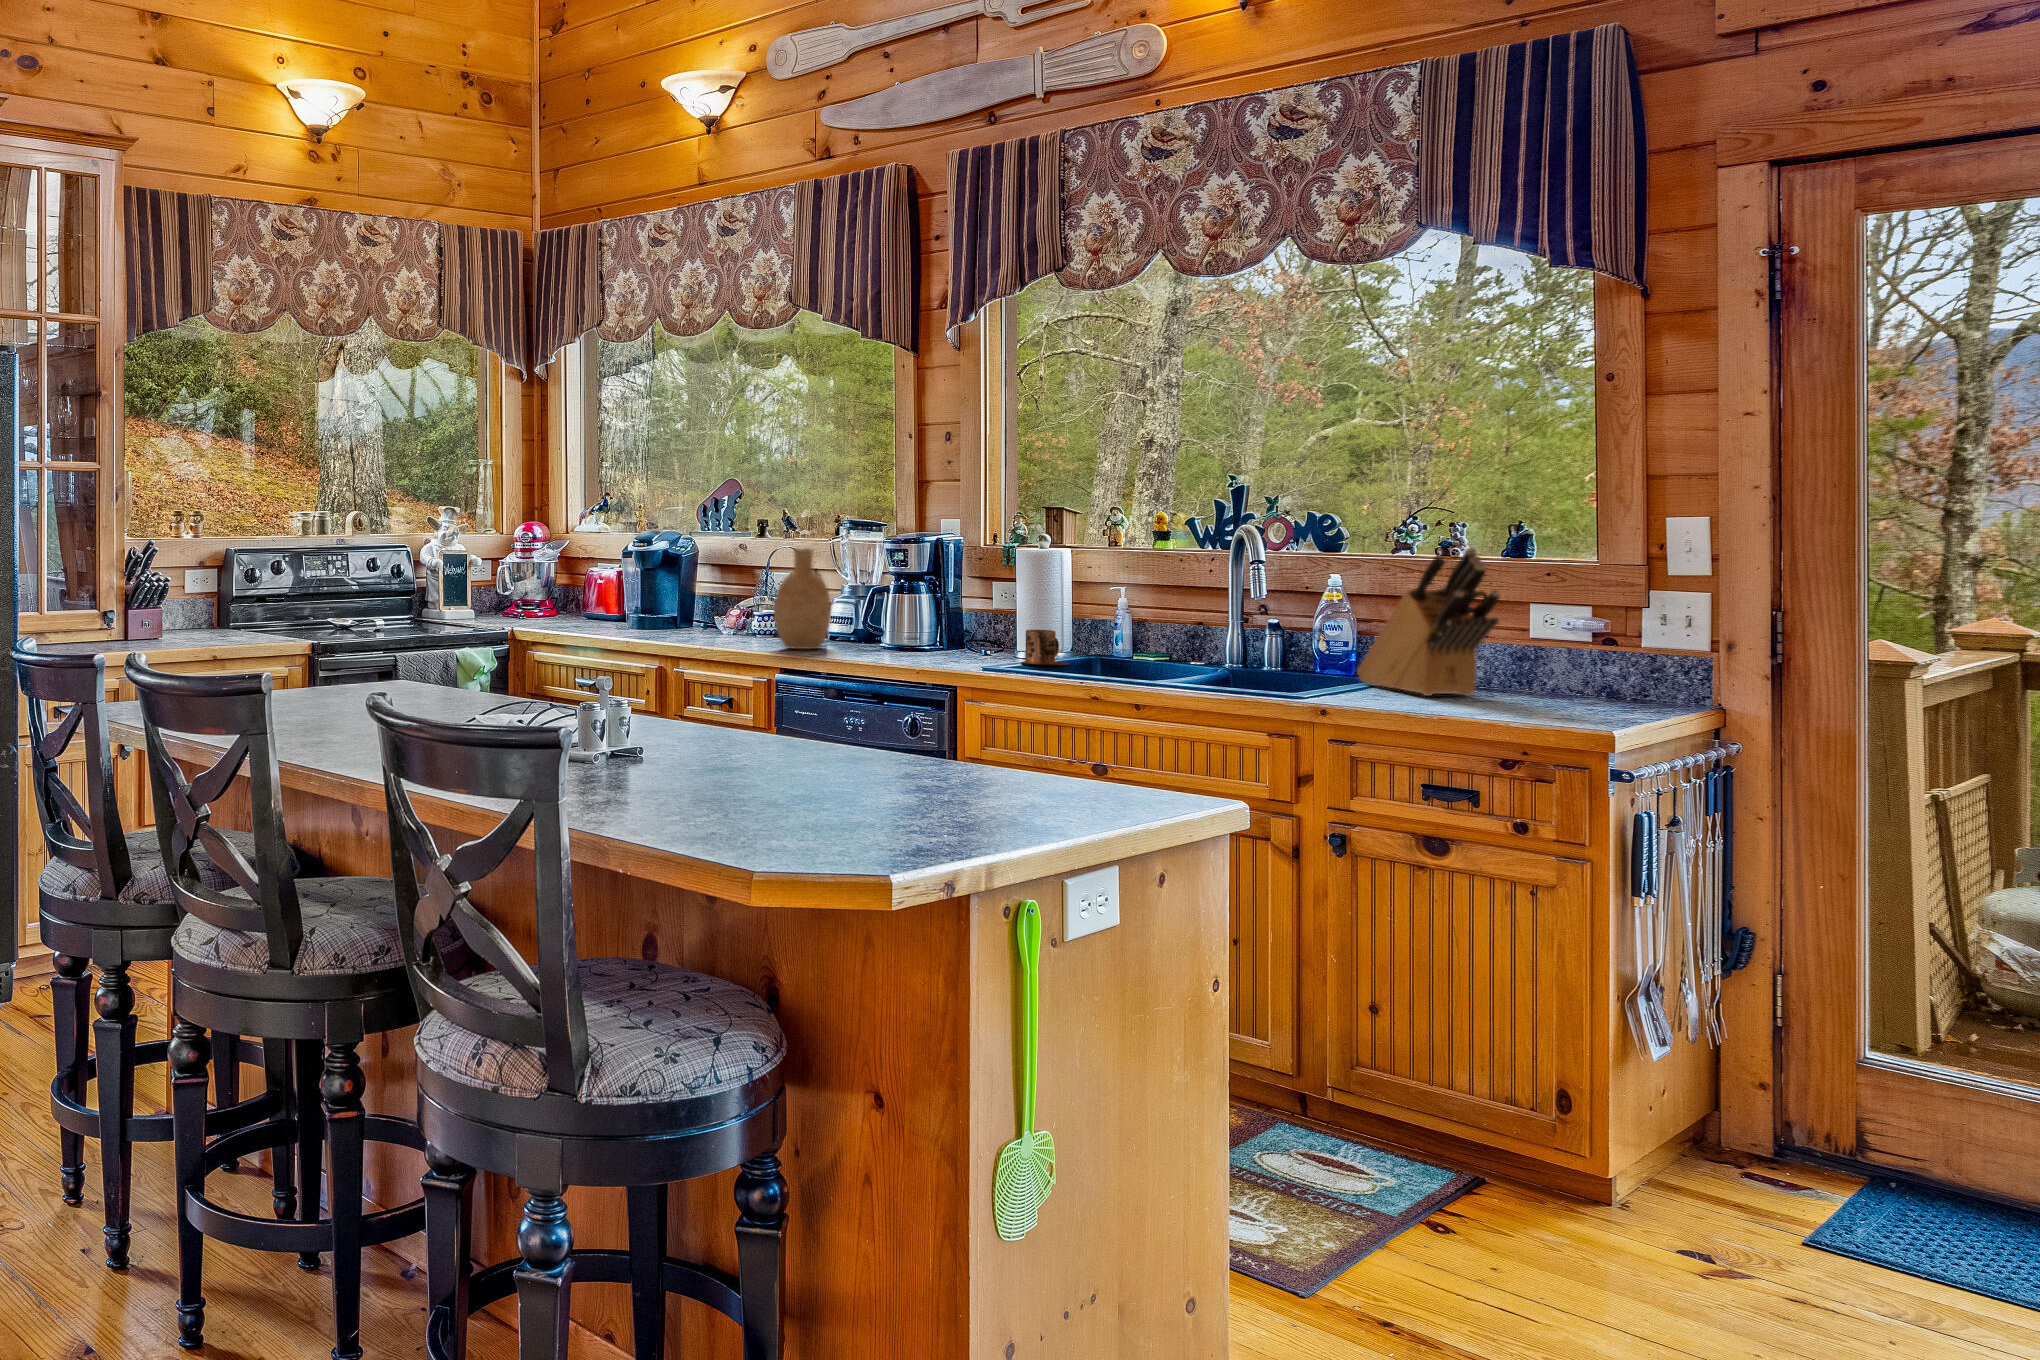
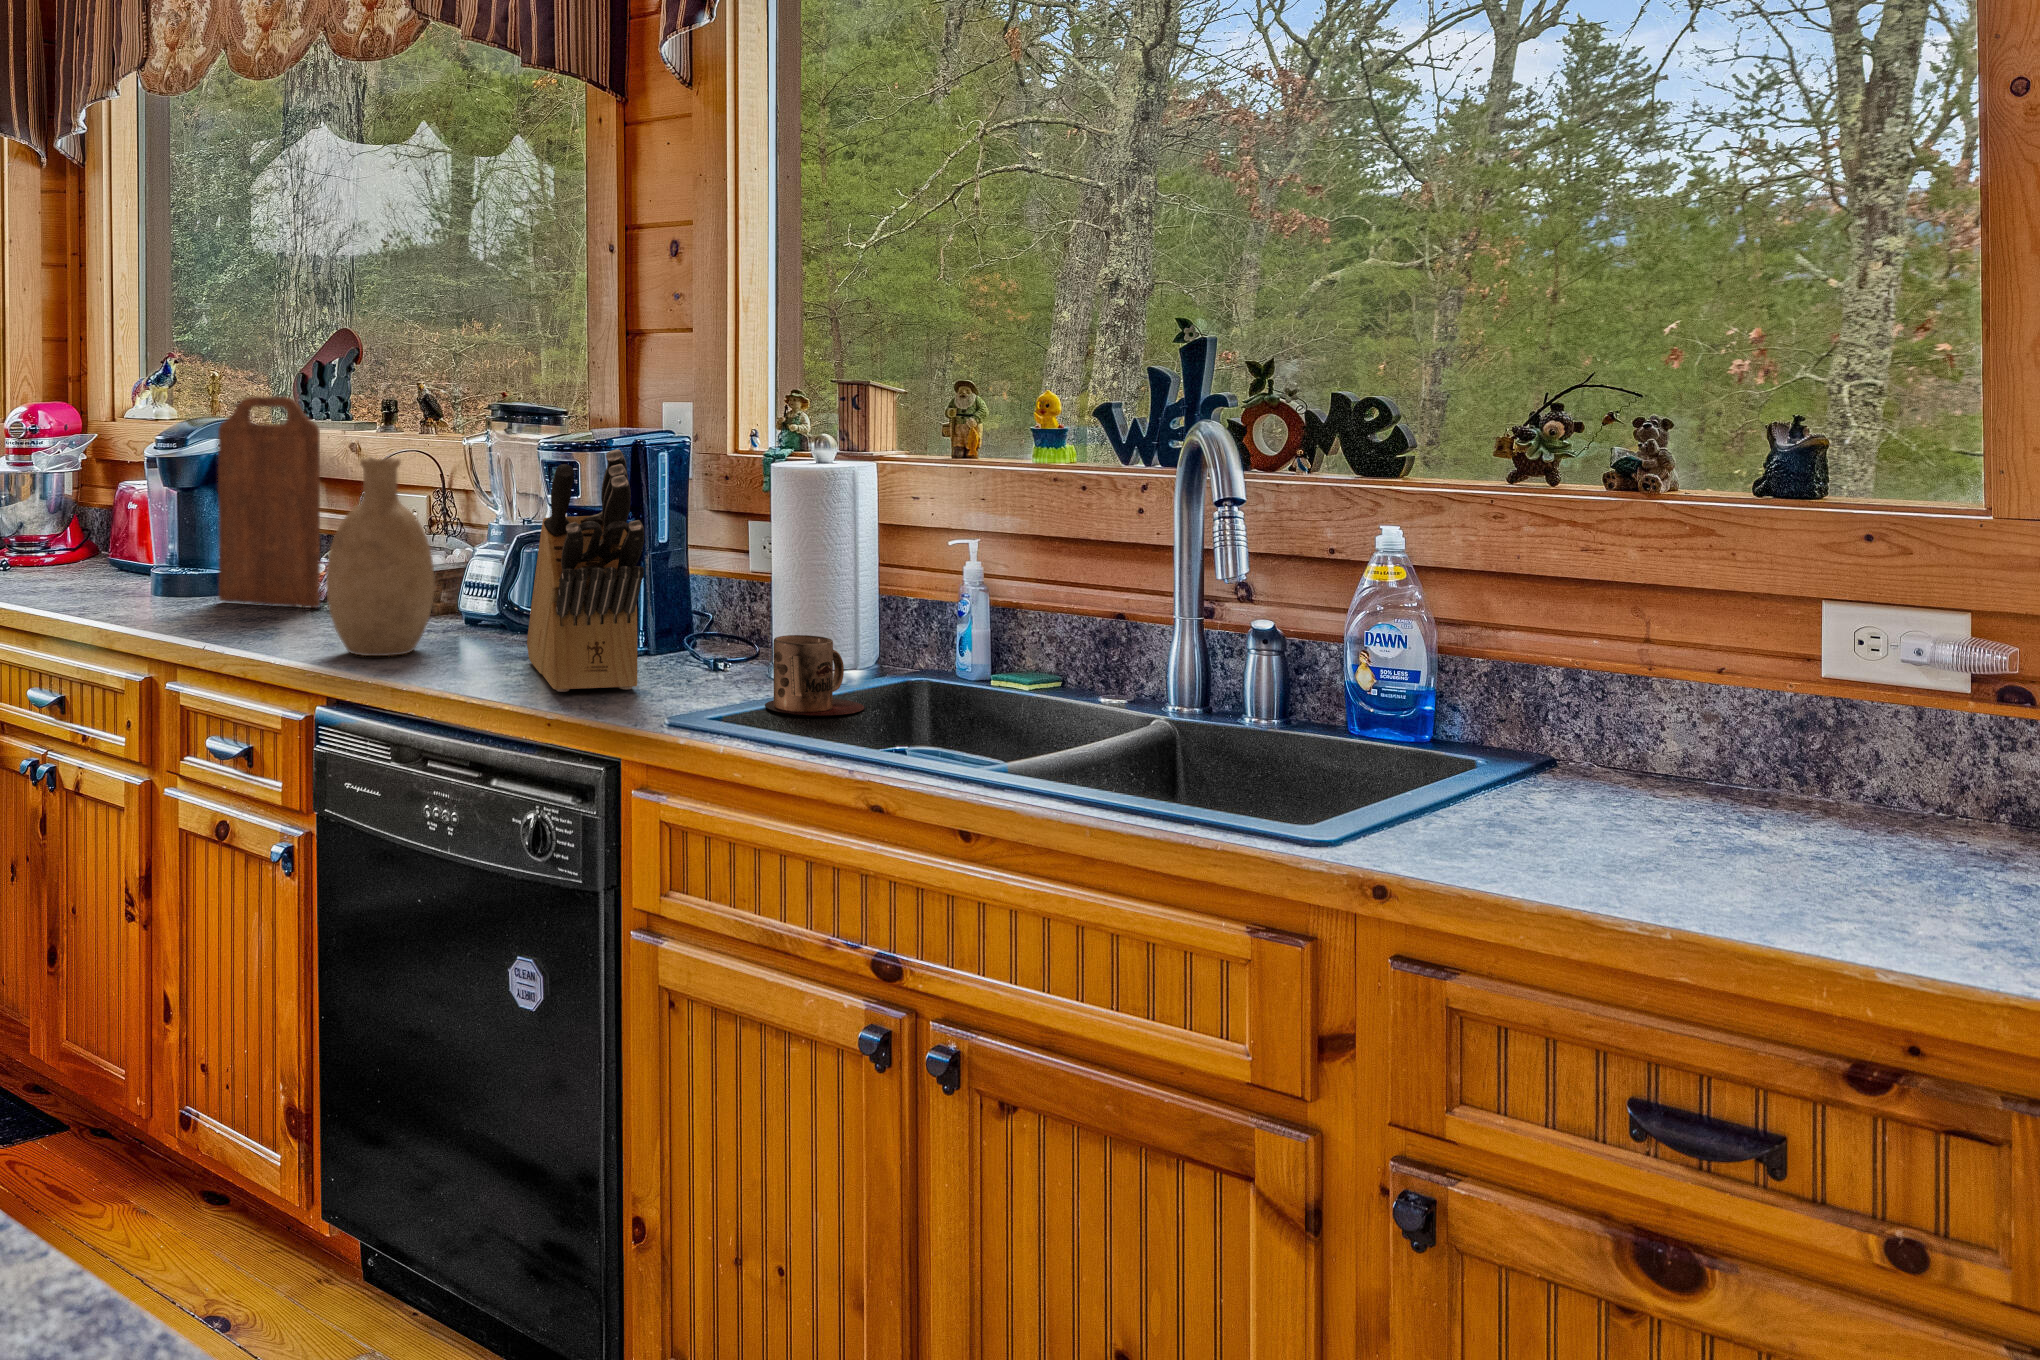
cutting board: none [684,519,746,634] -> present [218,396,320,608]
knife block: present [1357,547,1500,696] -> present [527,449,644,692]

